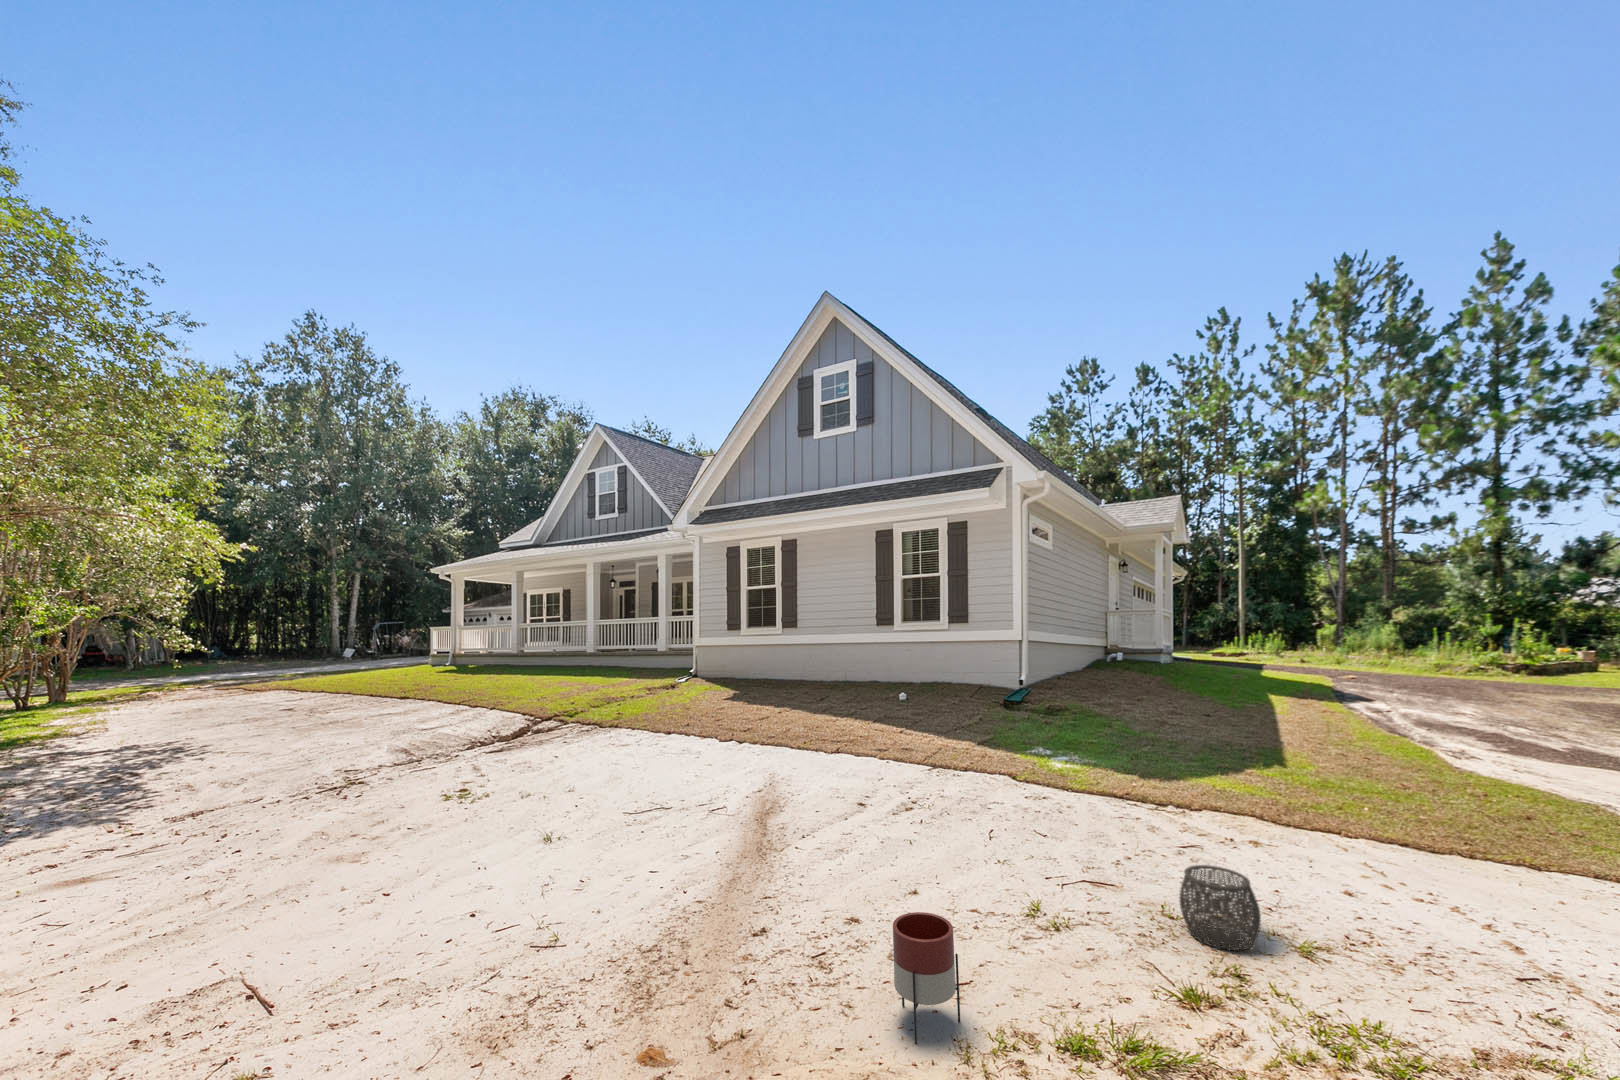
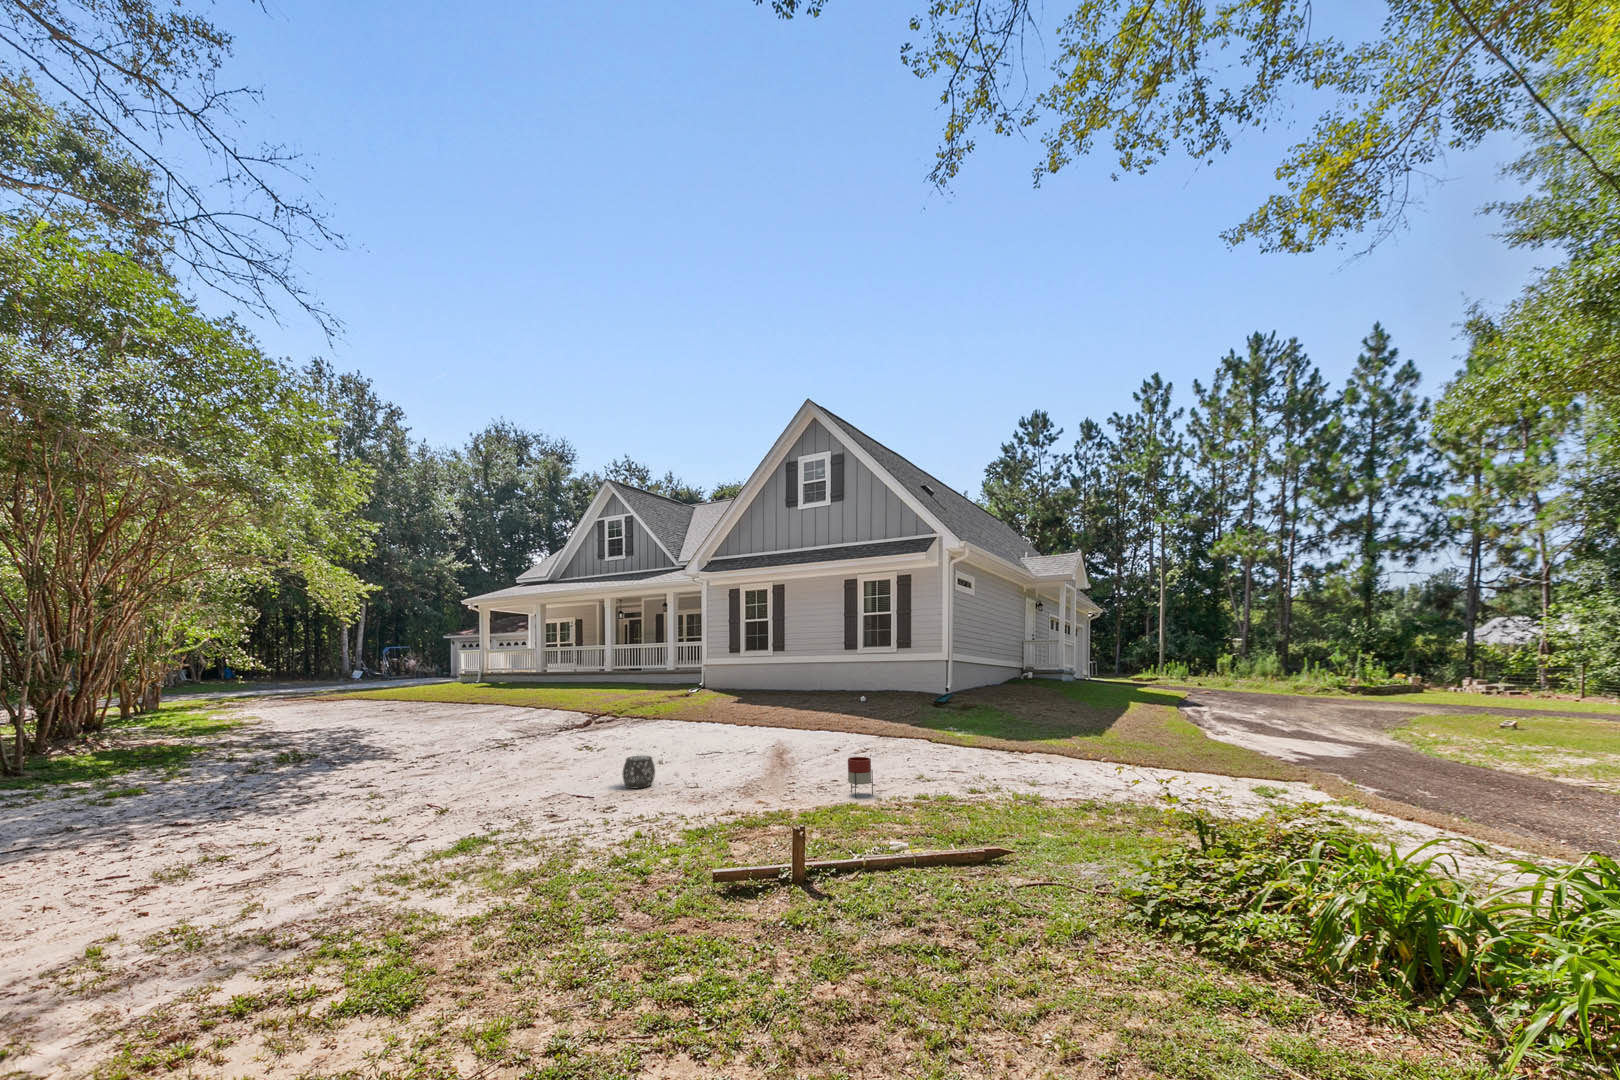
woven basket: present [1179,865,1261,951] -> present [622,756,655,789]

